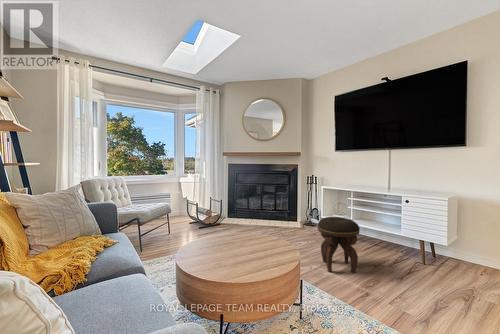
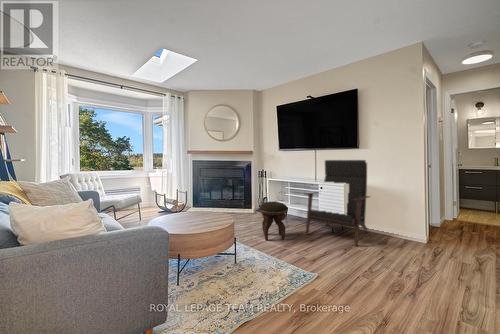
lounge chair: none [382,159,492,293] -> present [305,160,370,246]

